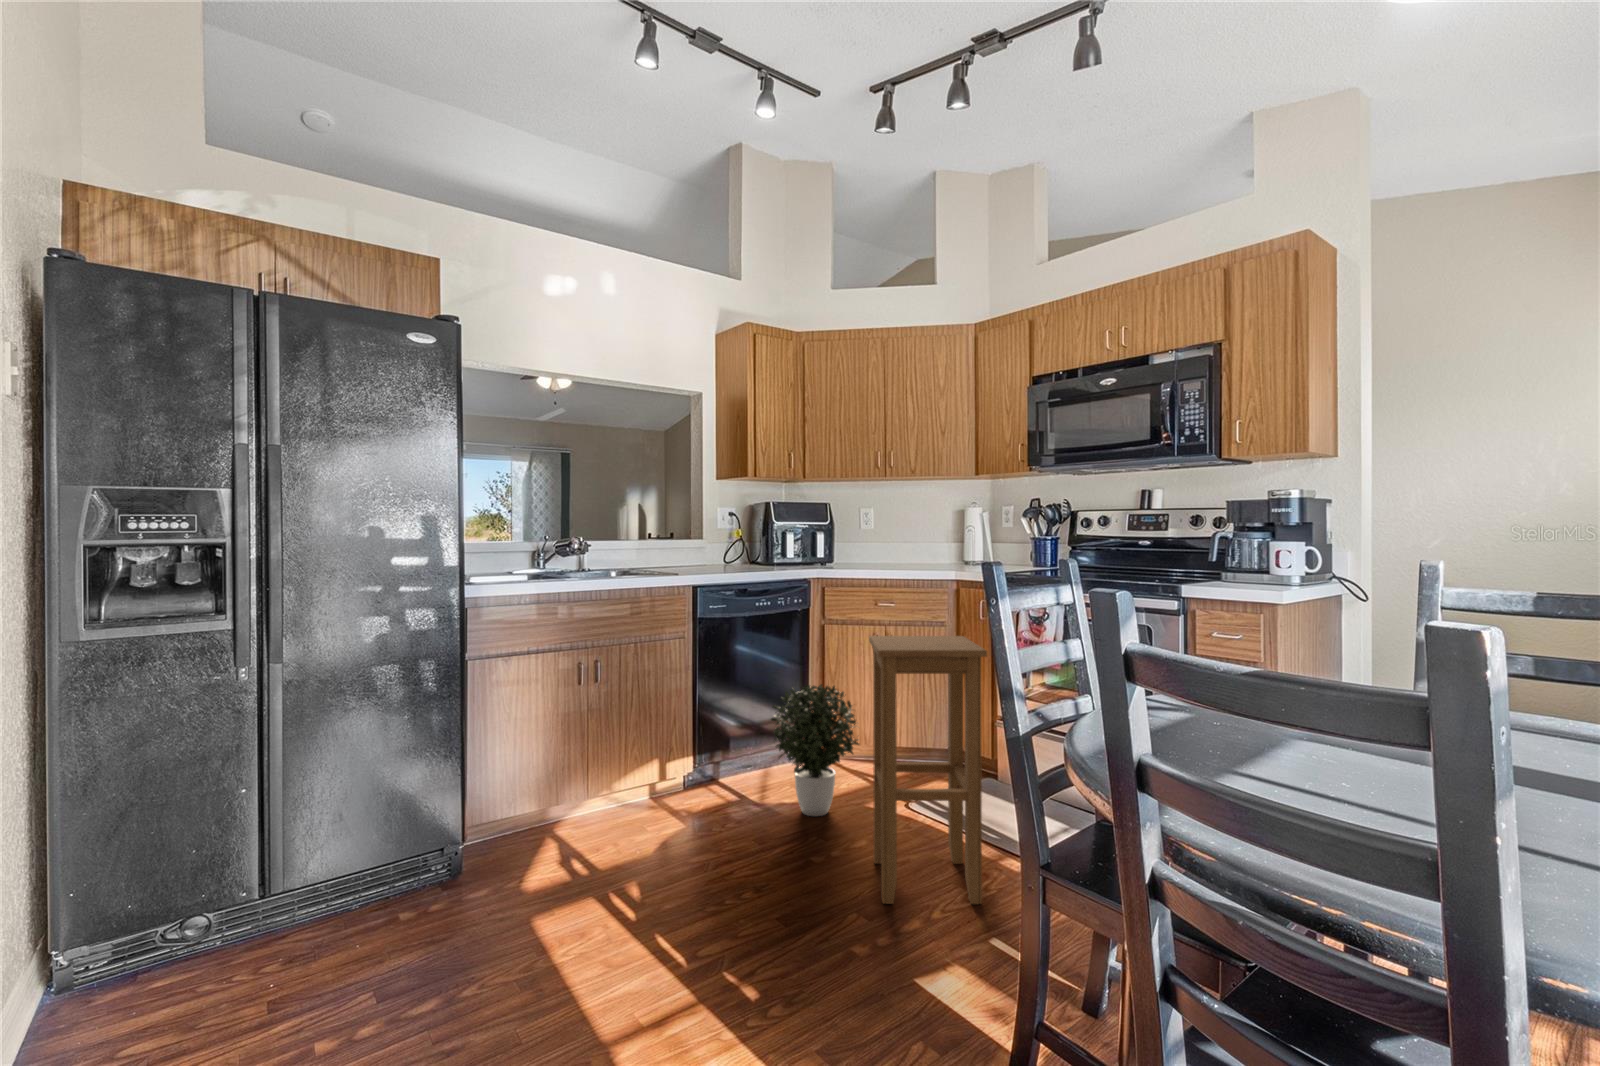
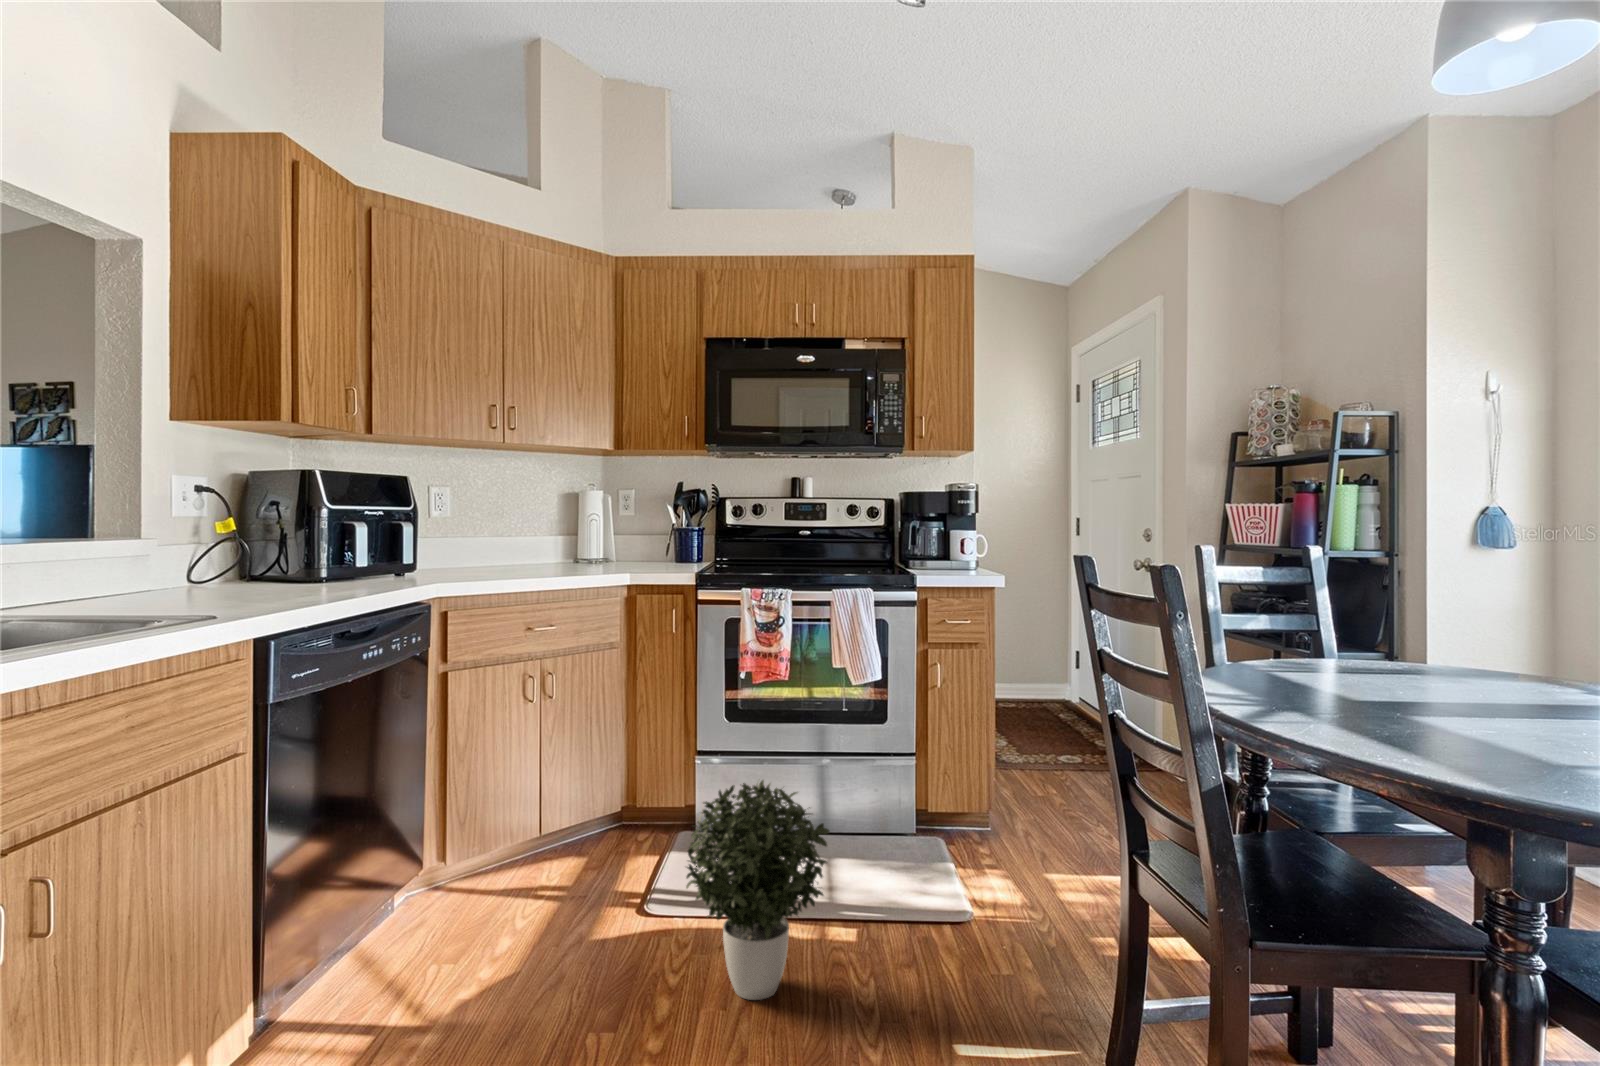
stool: present [869,636,987,904] -> none [935,663,1081,1010]

